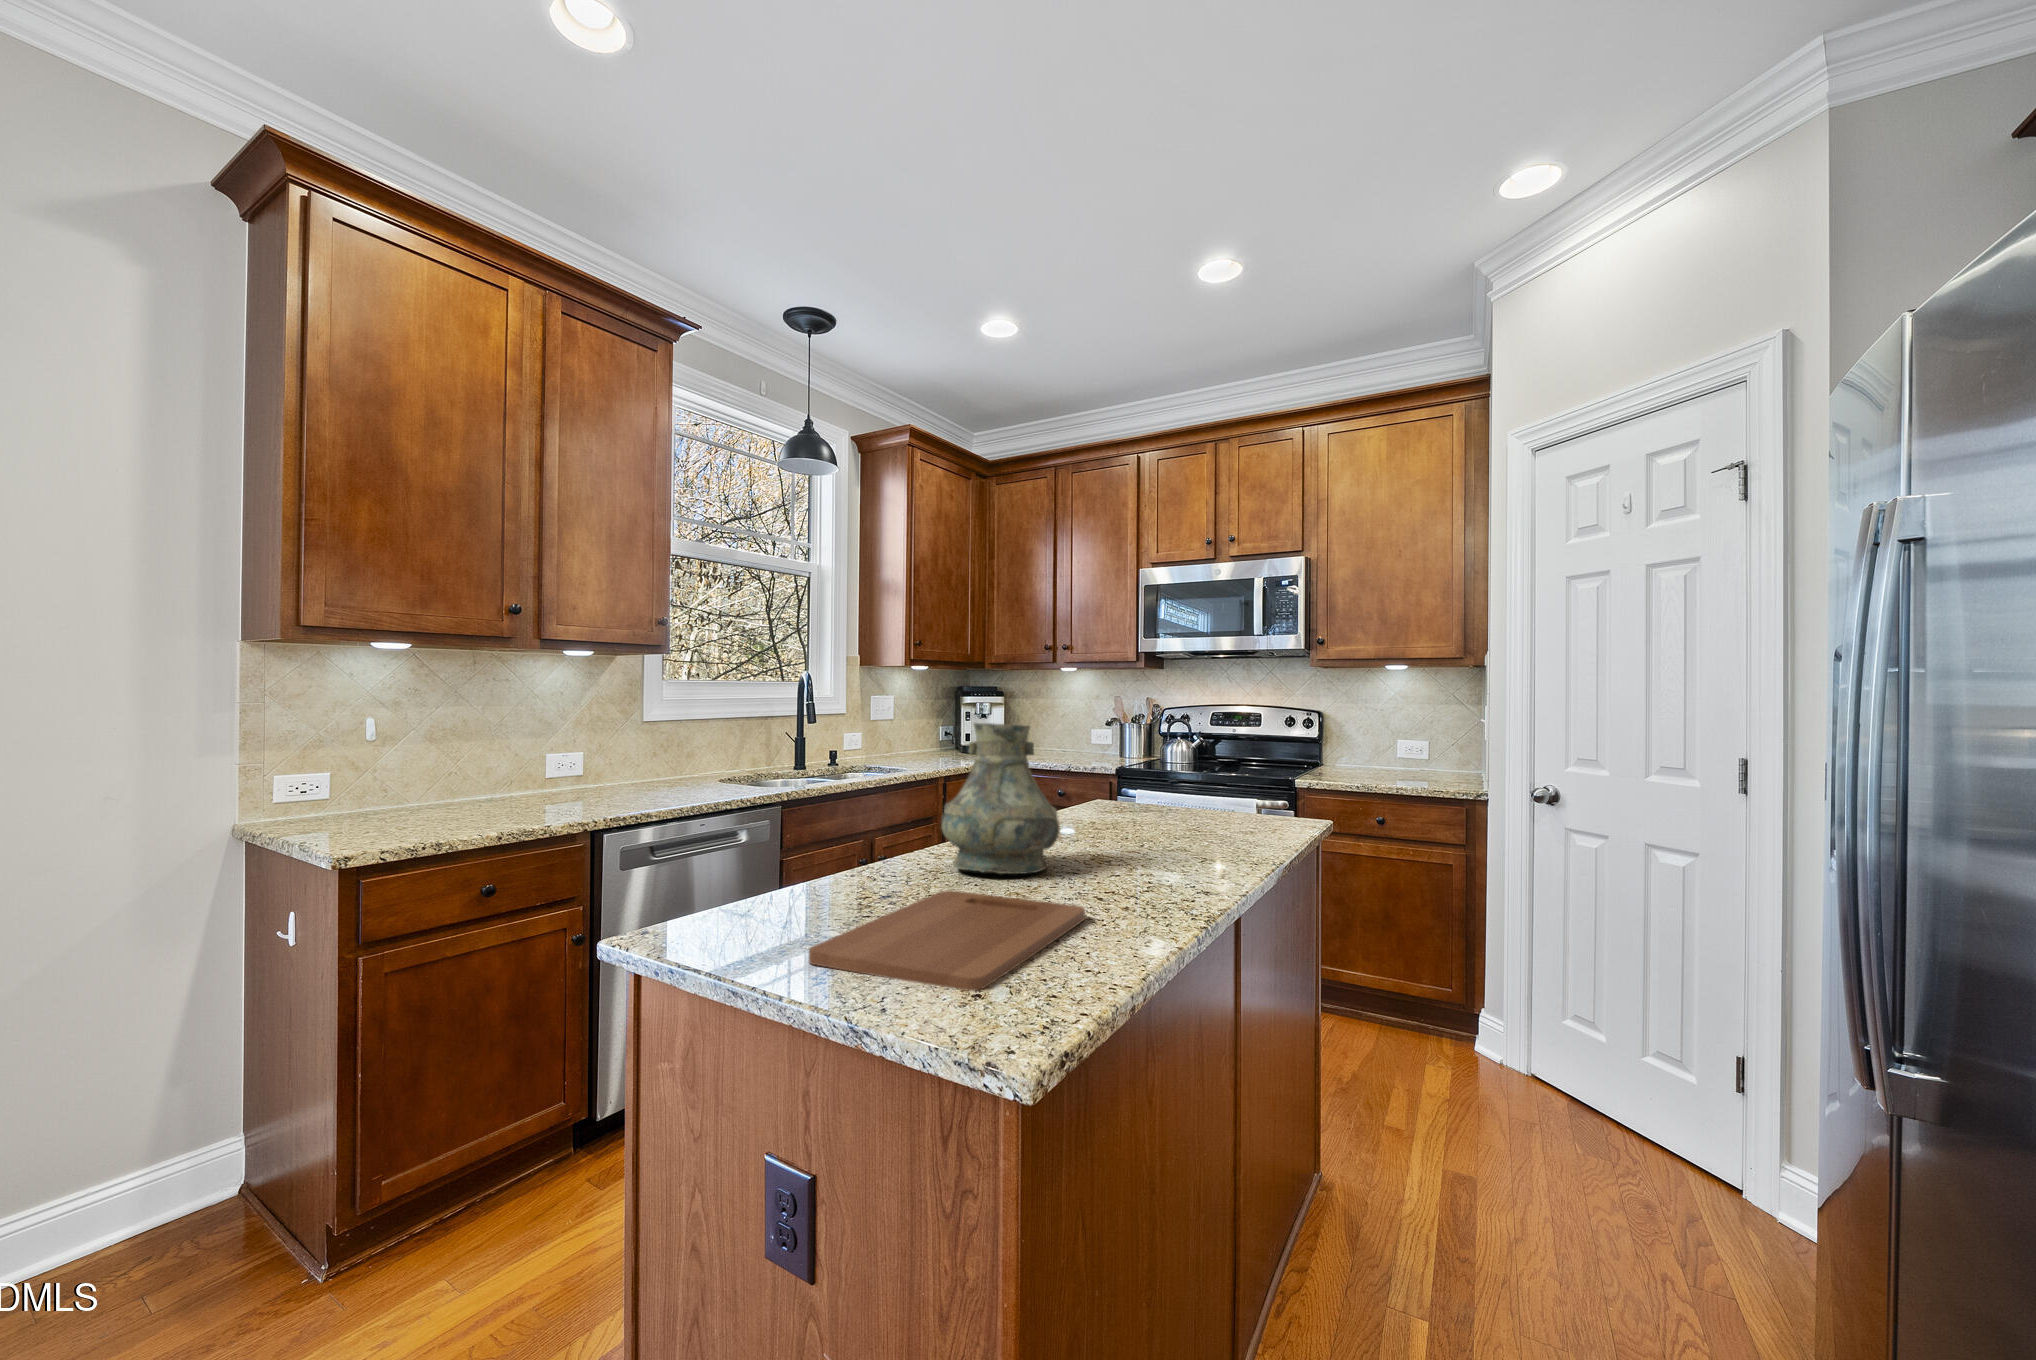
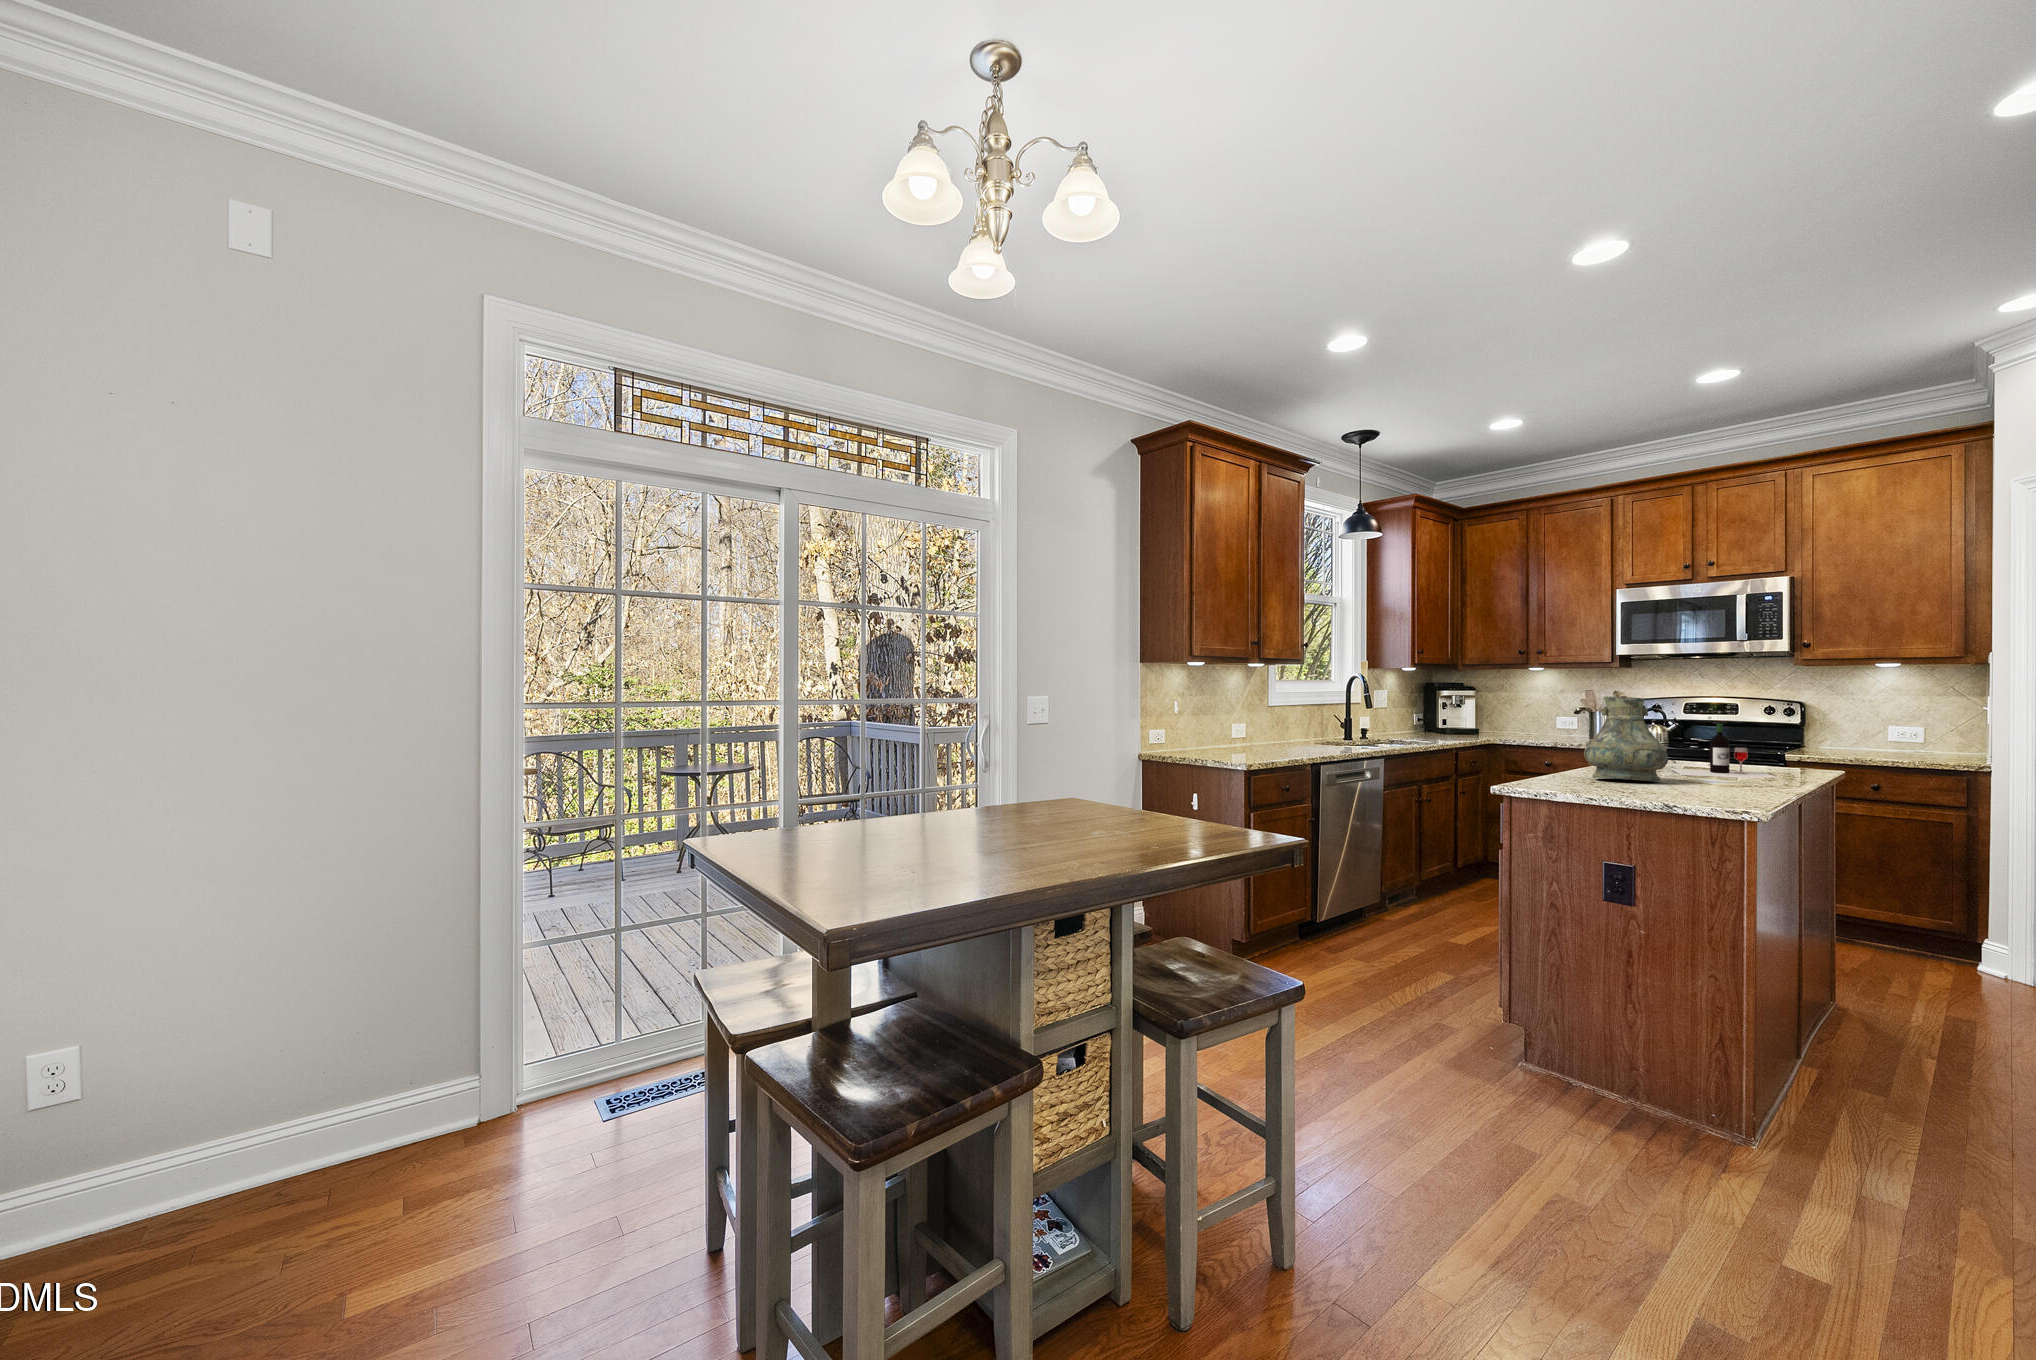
wine bottle: none [1117,755,1243,845] -> present [1670,724,1776,778]
cutting board: present [809,891,1085,991] -> none [1596,781,1725,806]

